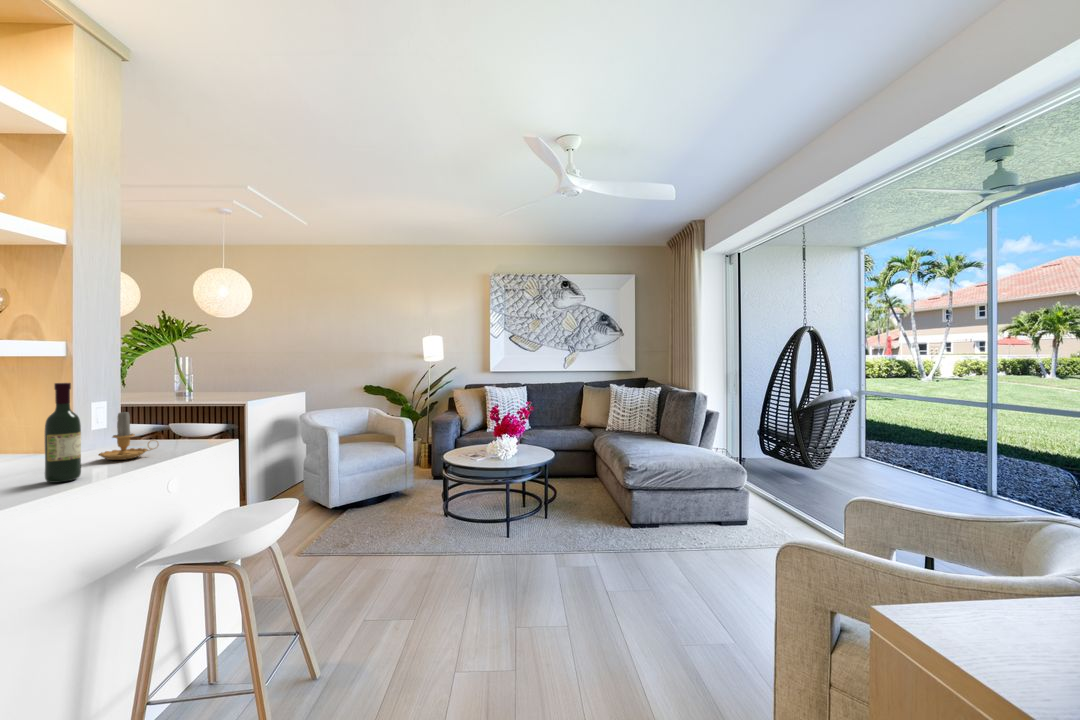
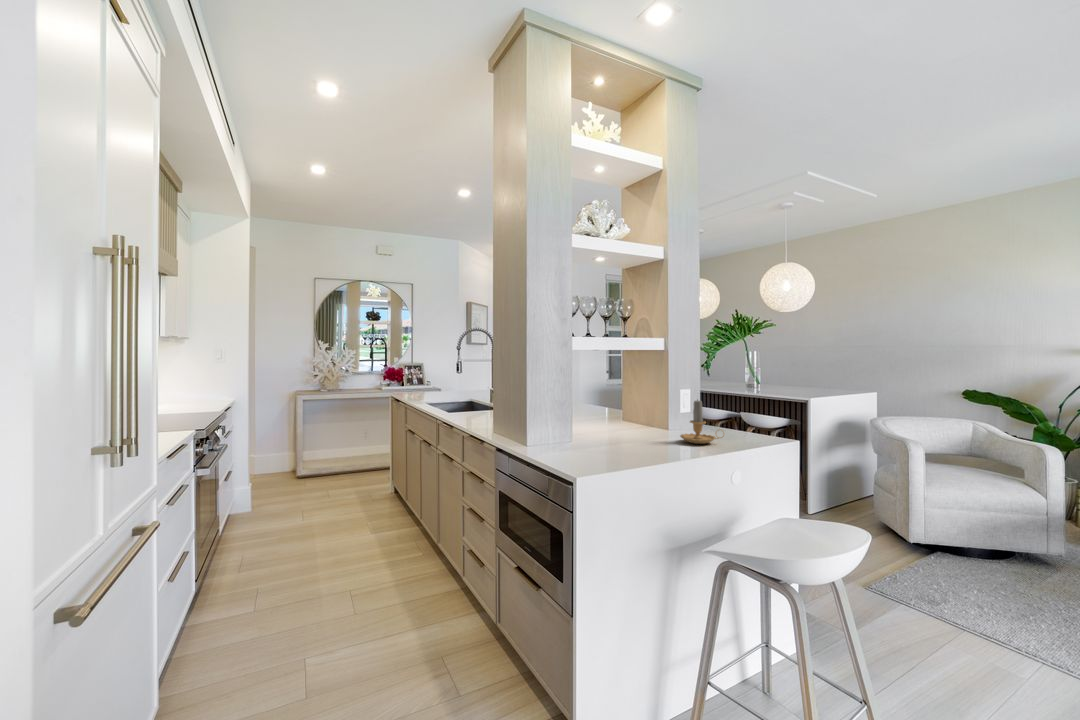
wine bottle: present [45,383,81,483] -> none [643,372,666,456]

